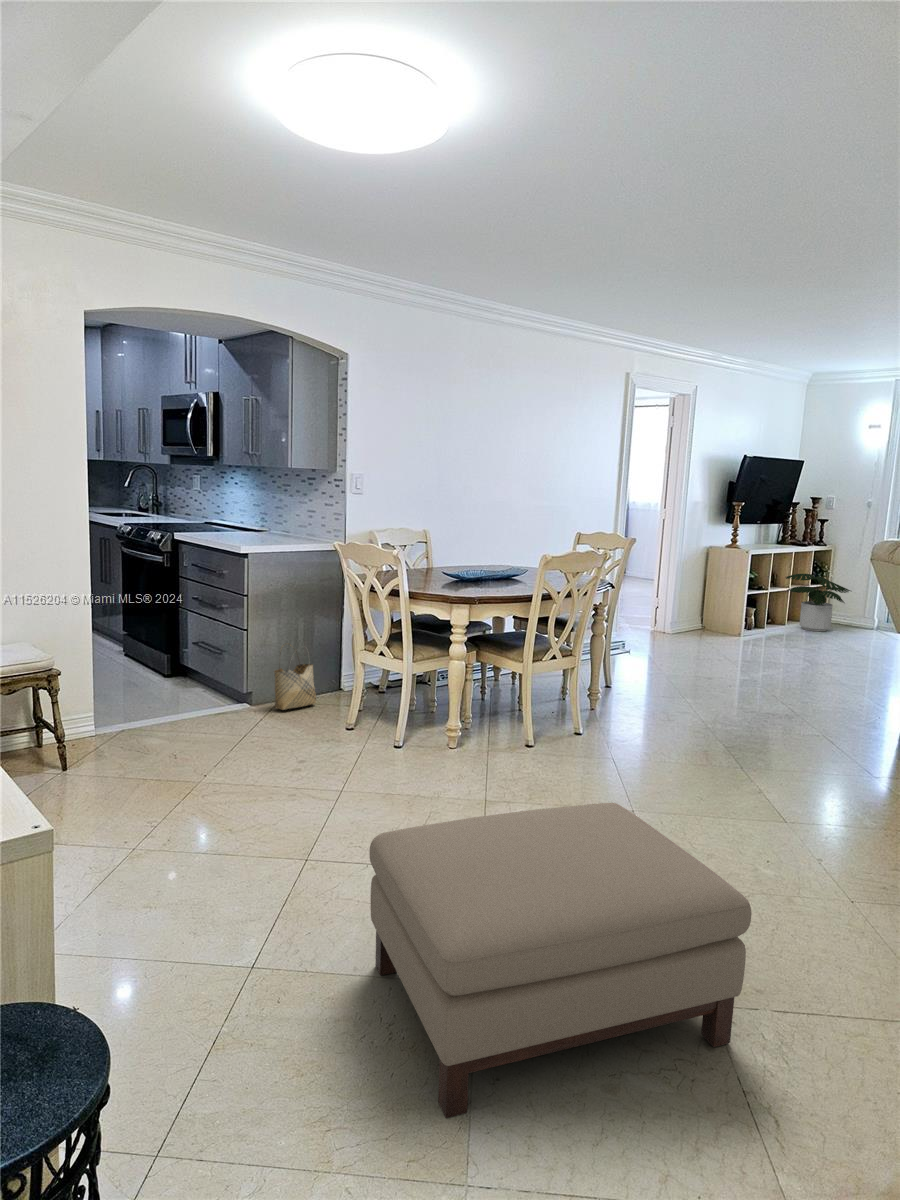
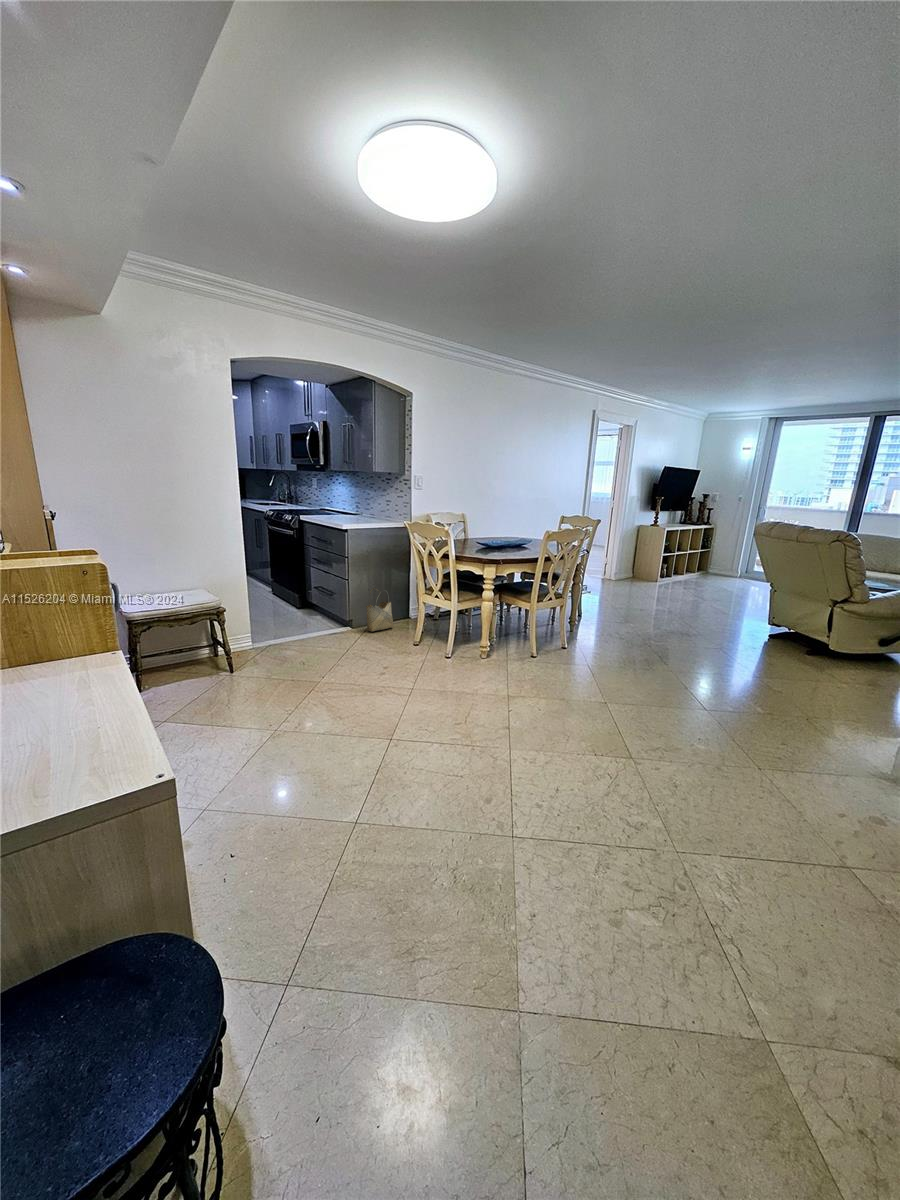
potted plant: present [786,574,850,632] -> none [686,543,730,580]
ottoman: present [370,803,752,1118] -> none [442,716,747,979]

